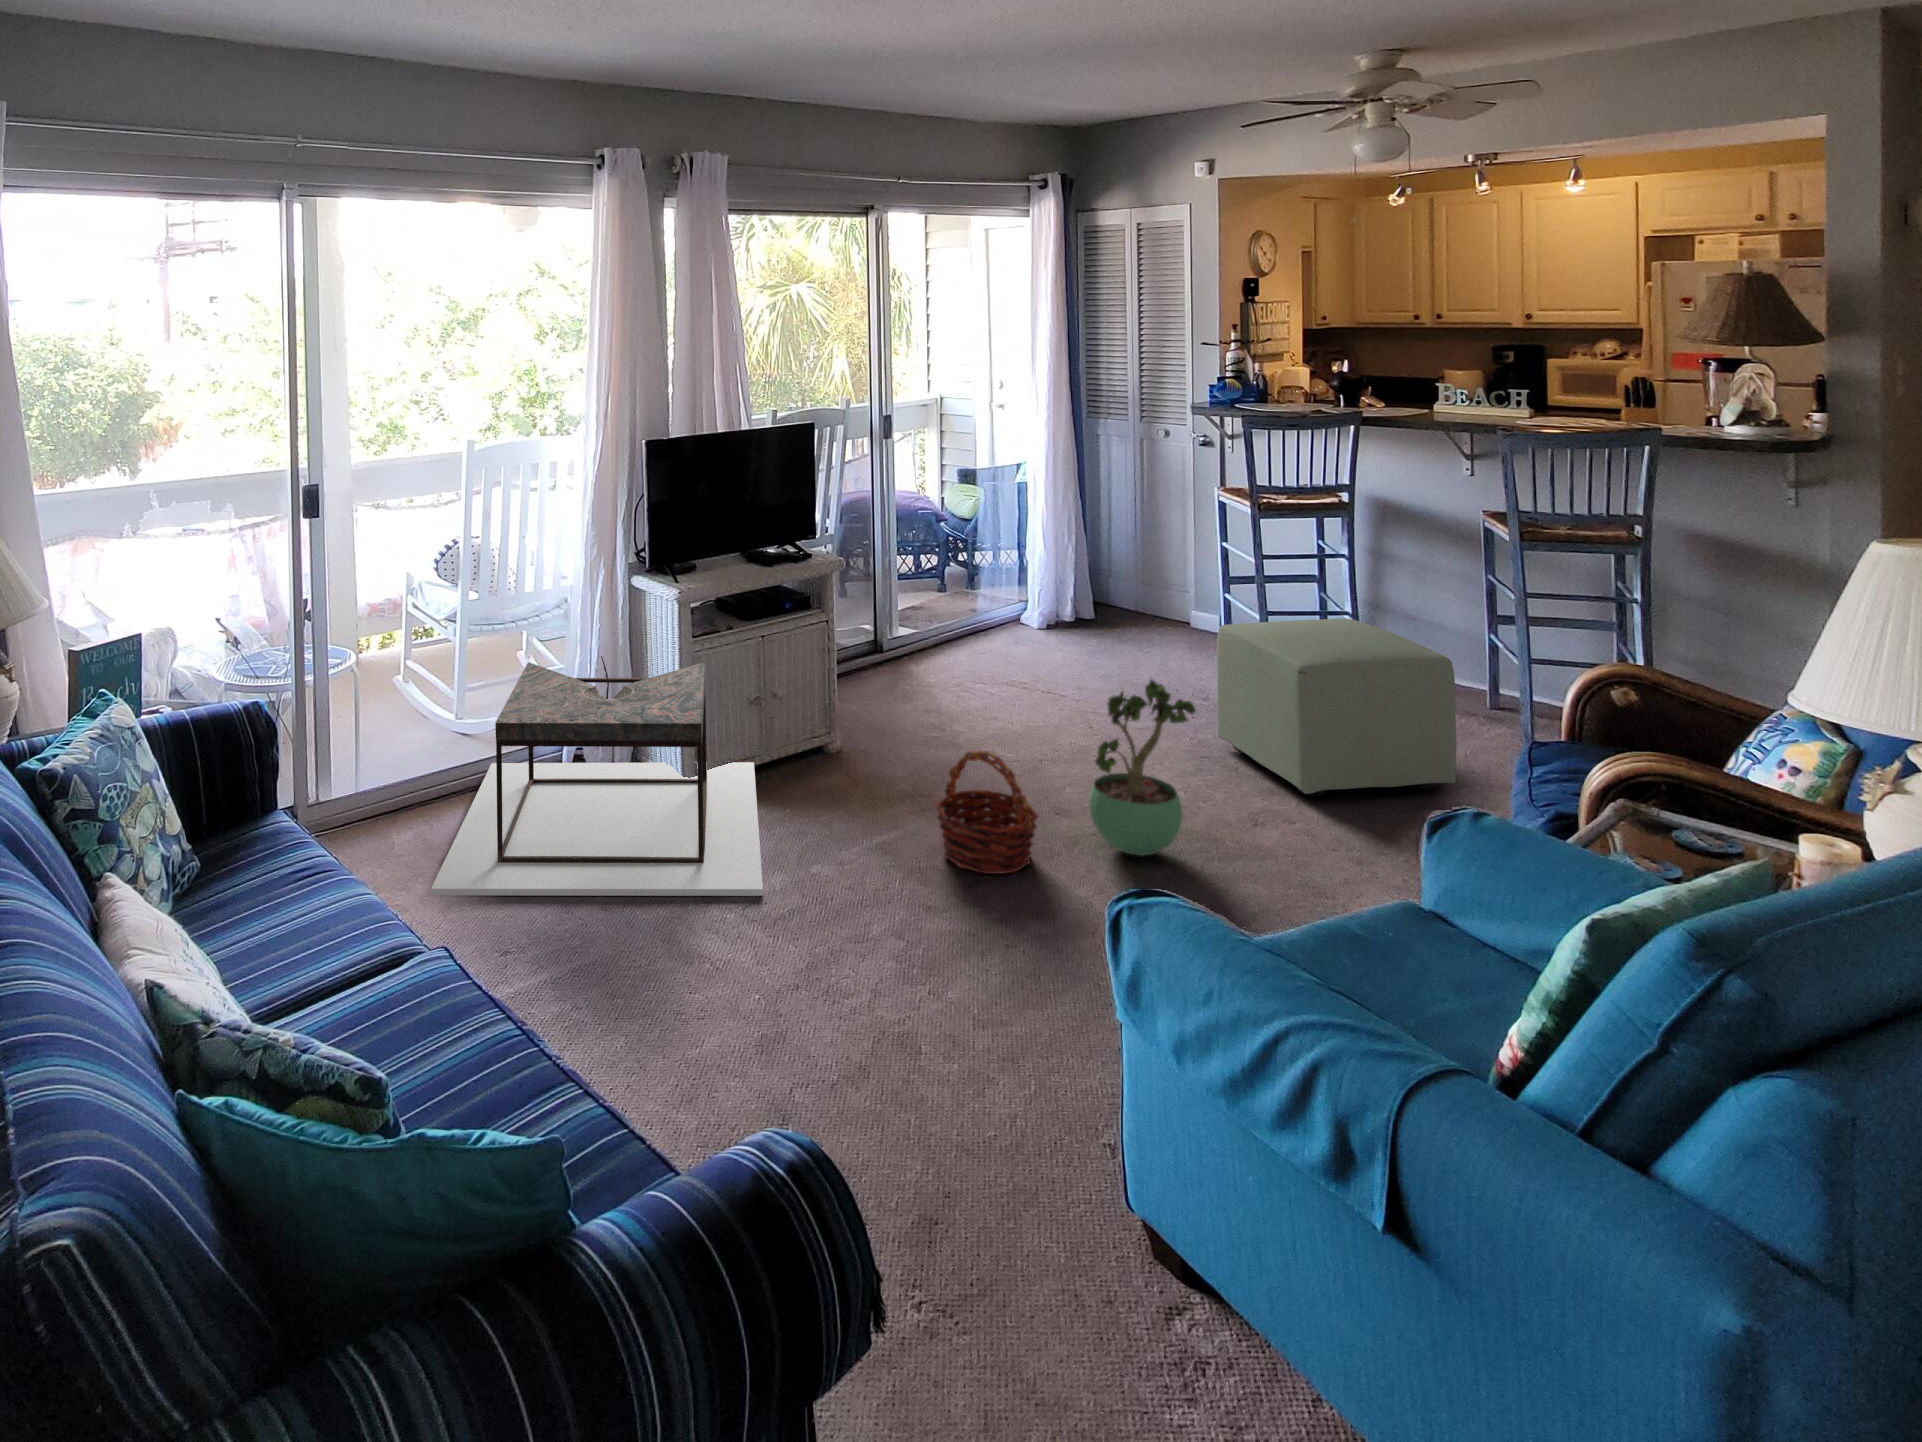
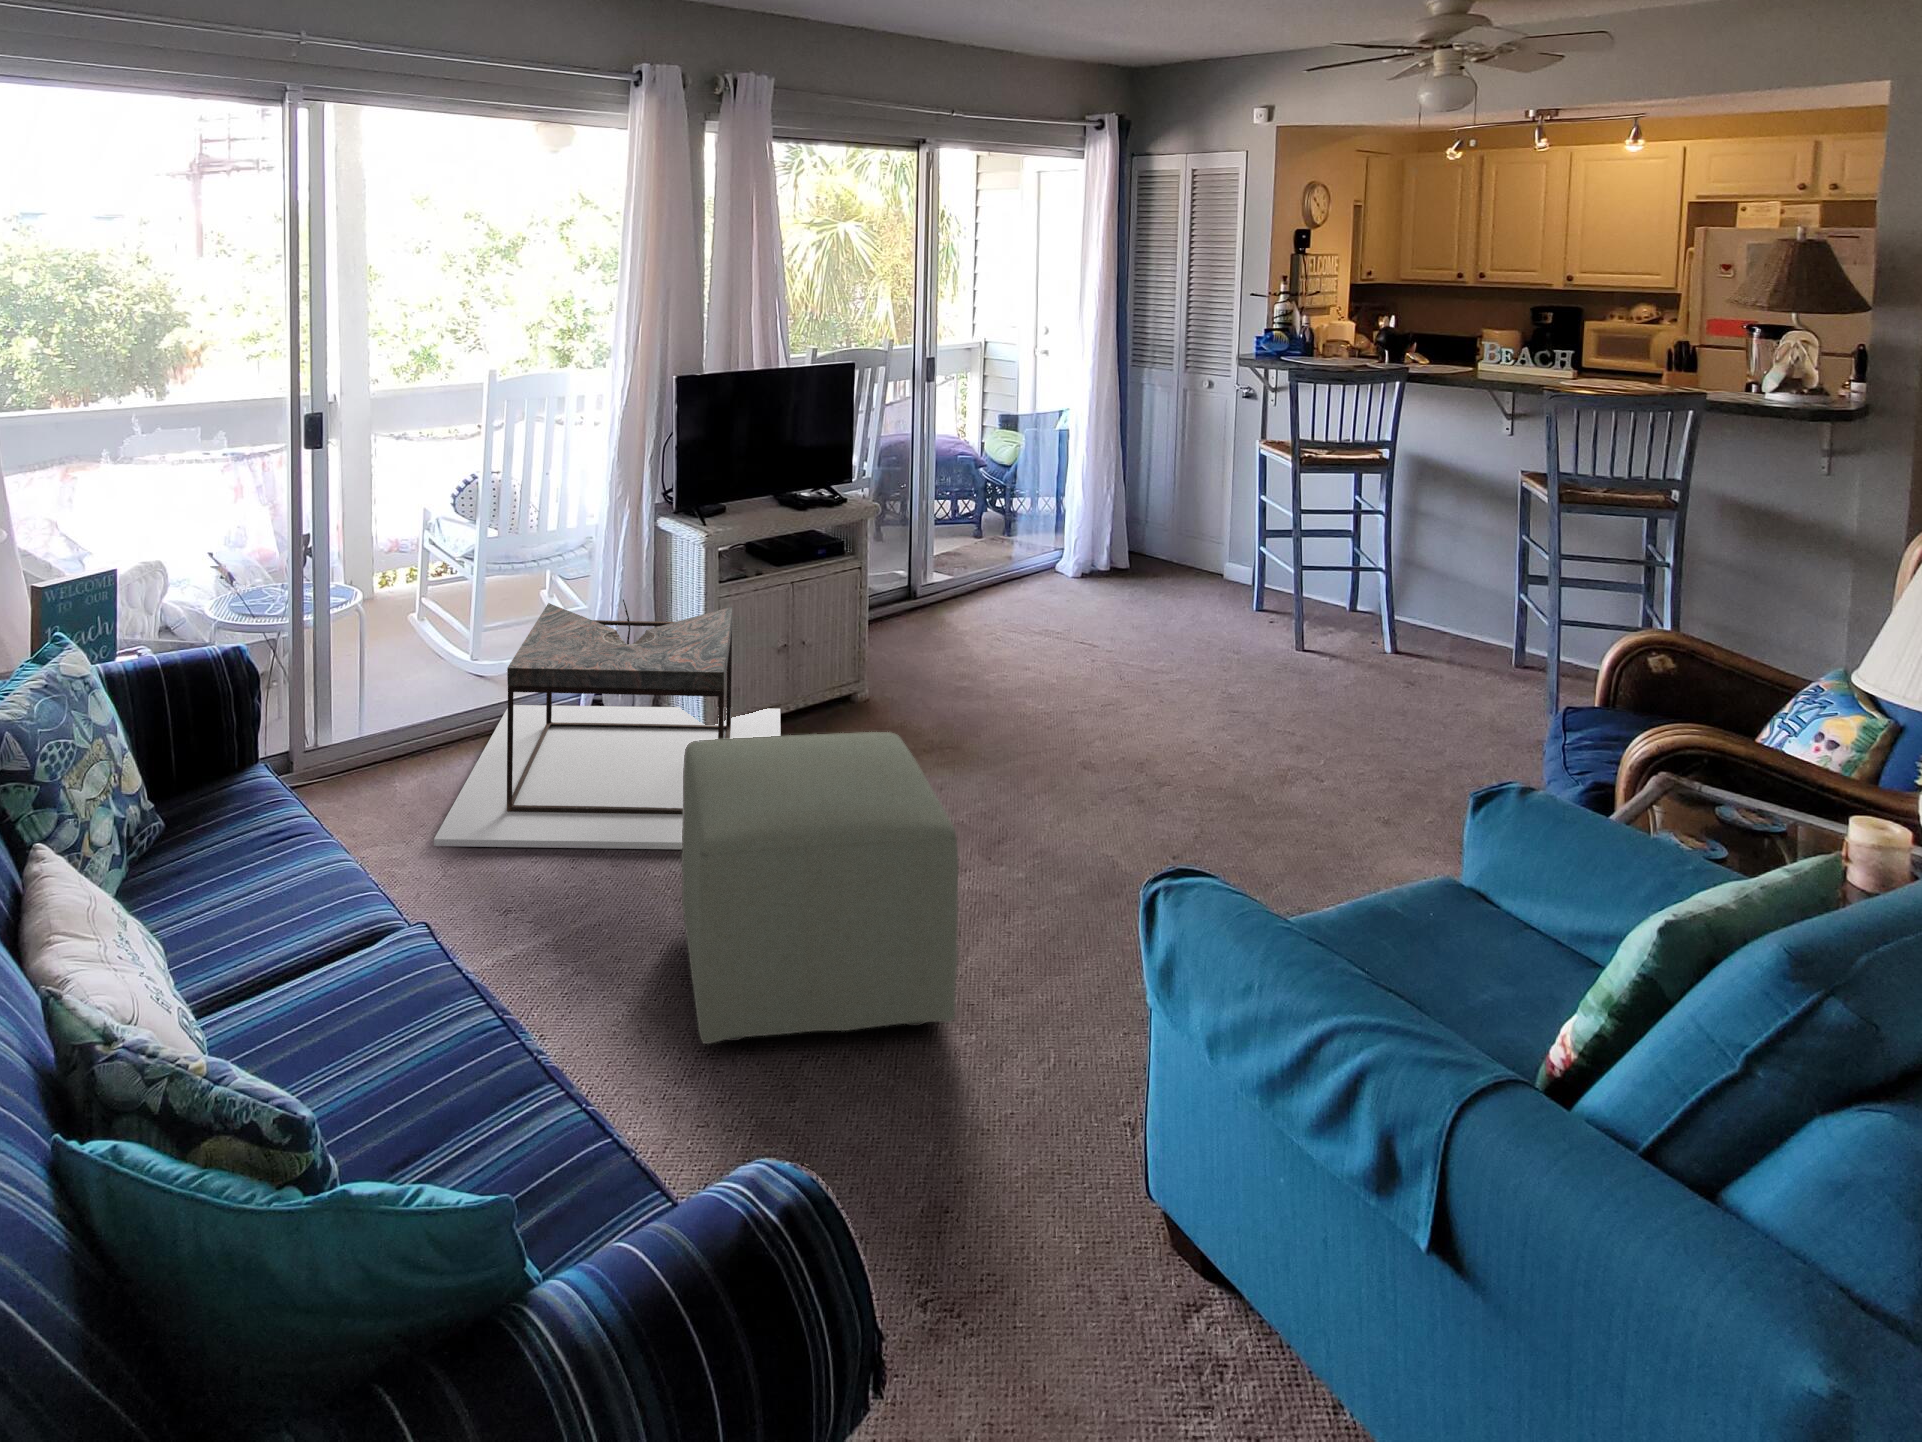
ottoman: present [1217,619,1457,796] -> present [682,732,959,1044]
potted plant: present [1089,680,1196,856] -> none [1119,635,1232,813]
basket: present [936,751,1038,874] -> none [962,705,1068,830]

